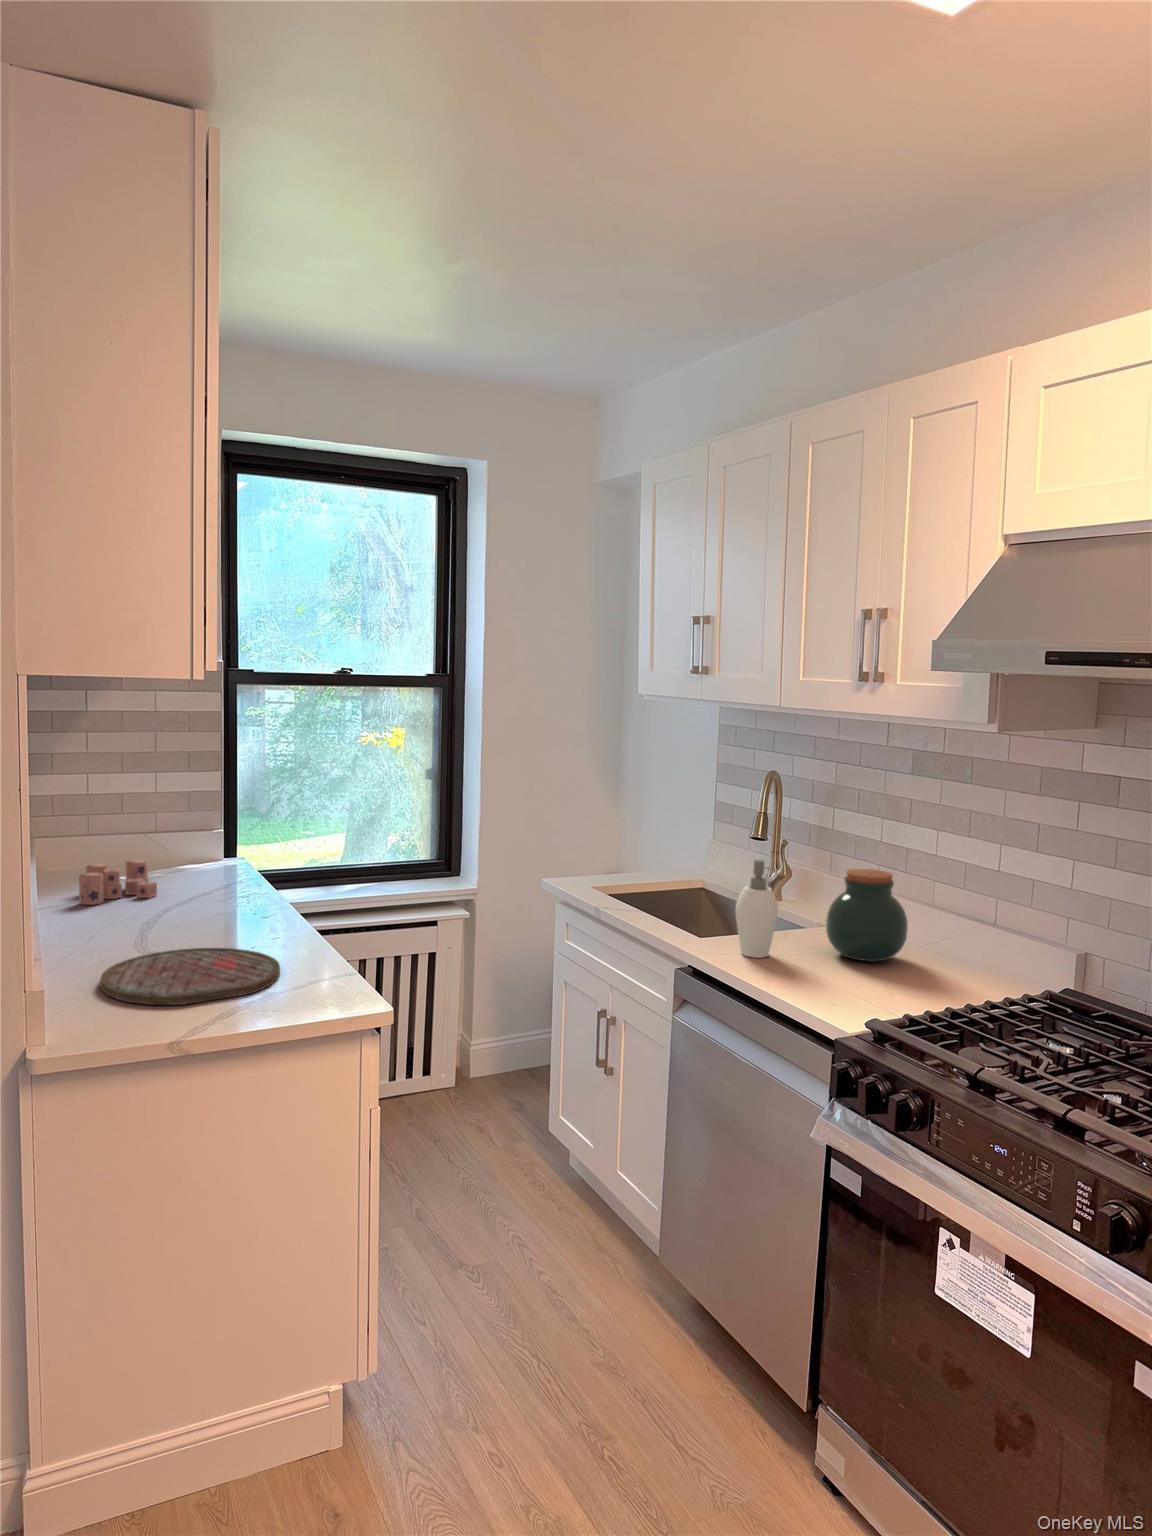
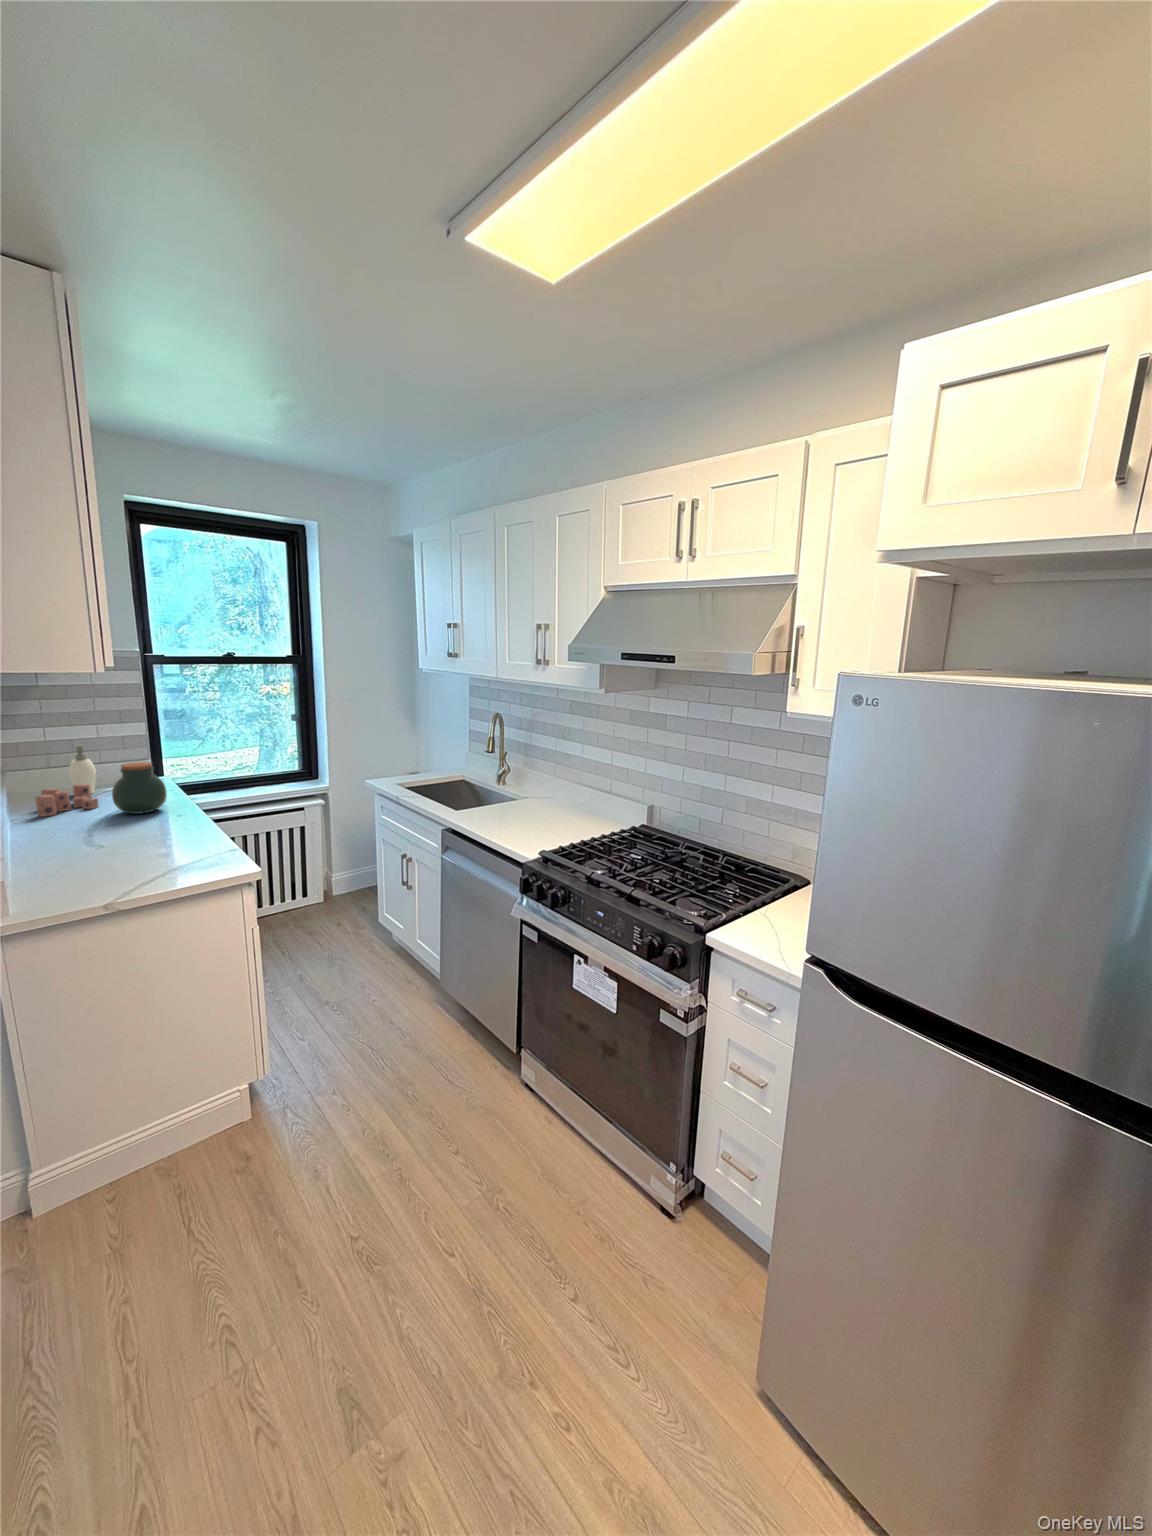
soap dispenser: present [736,860,778,958] -> present [69,746,96,793]
jar: present [826,869,908,962] -> present [112,762,167,814]
cutting board: present [100,948,280,1005] -> none [52,839,186,882]

